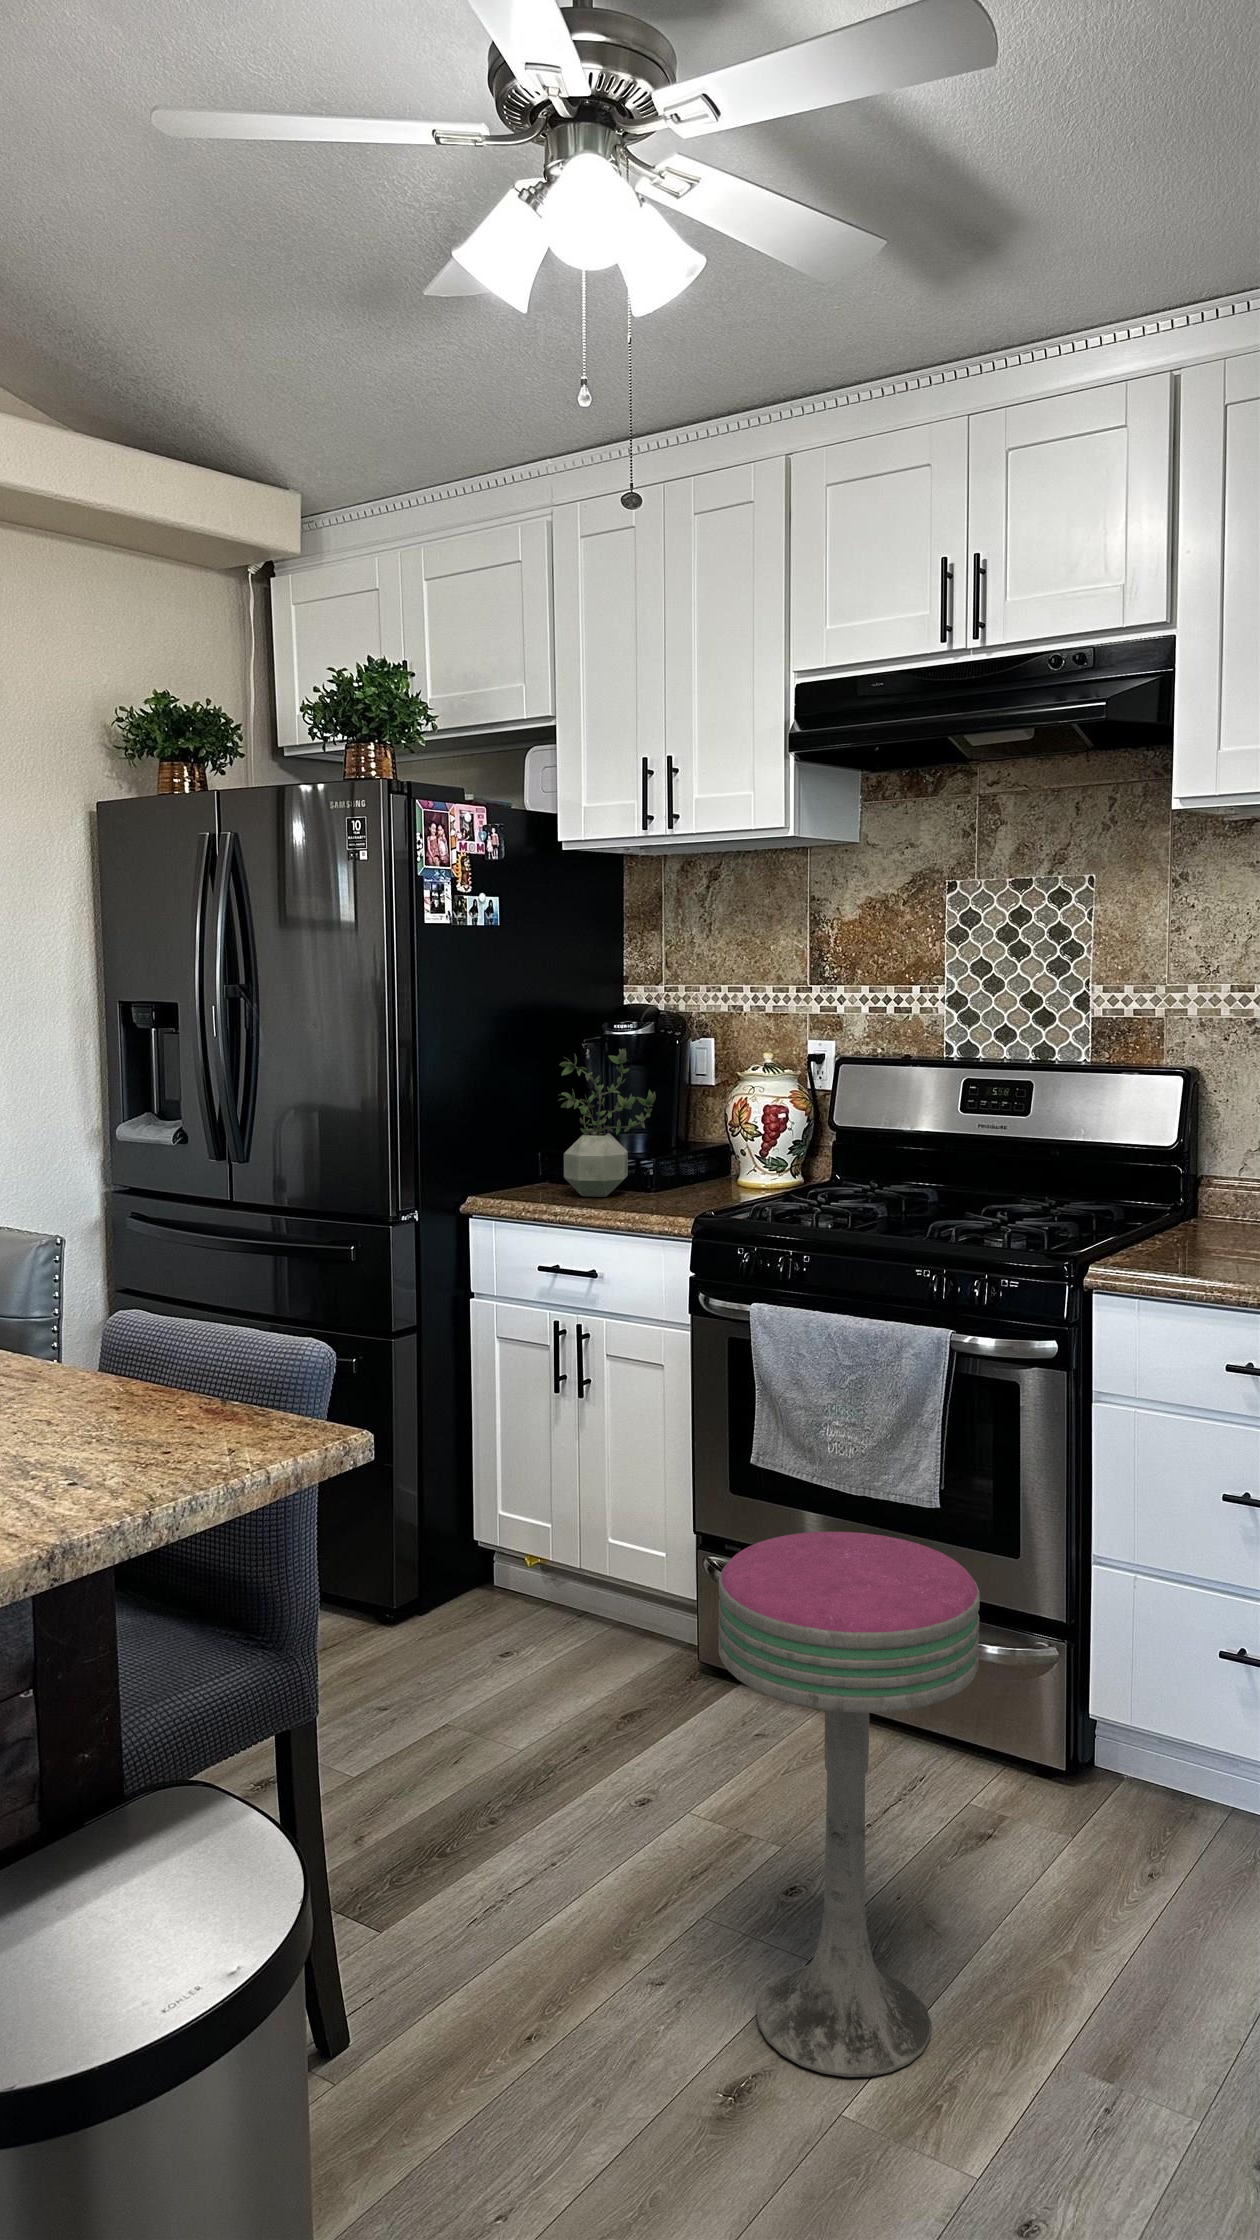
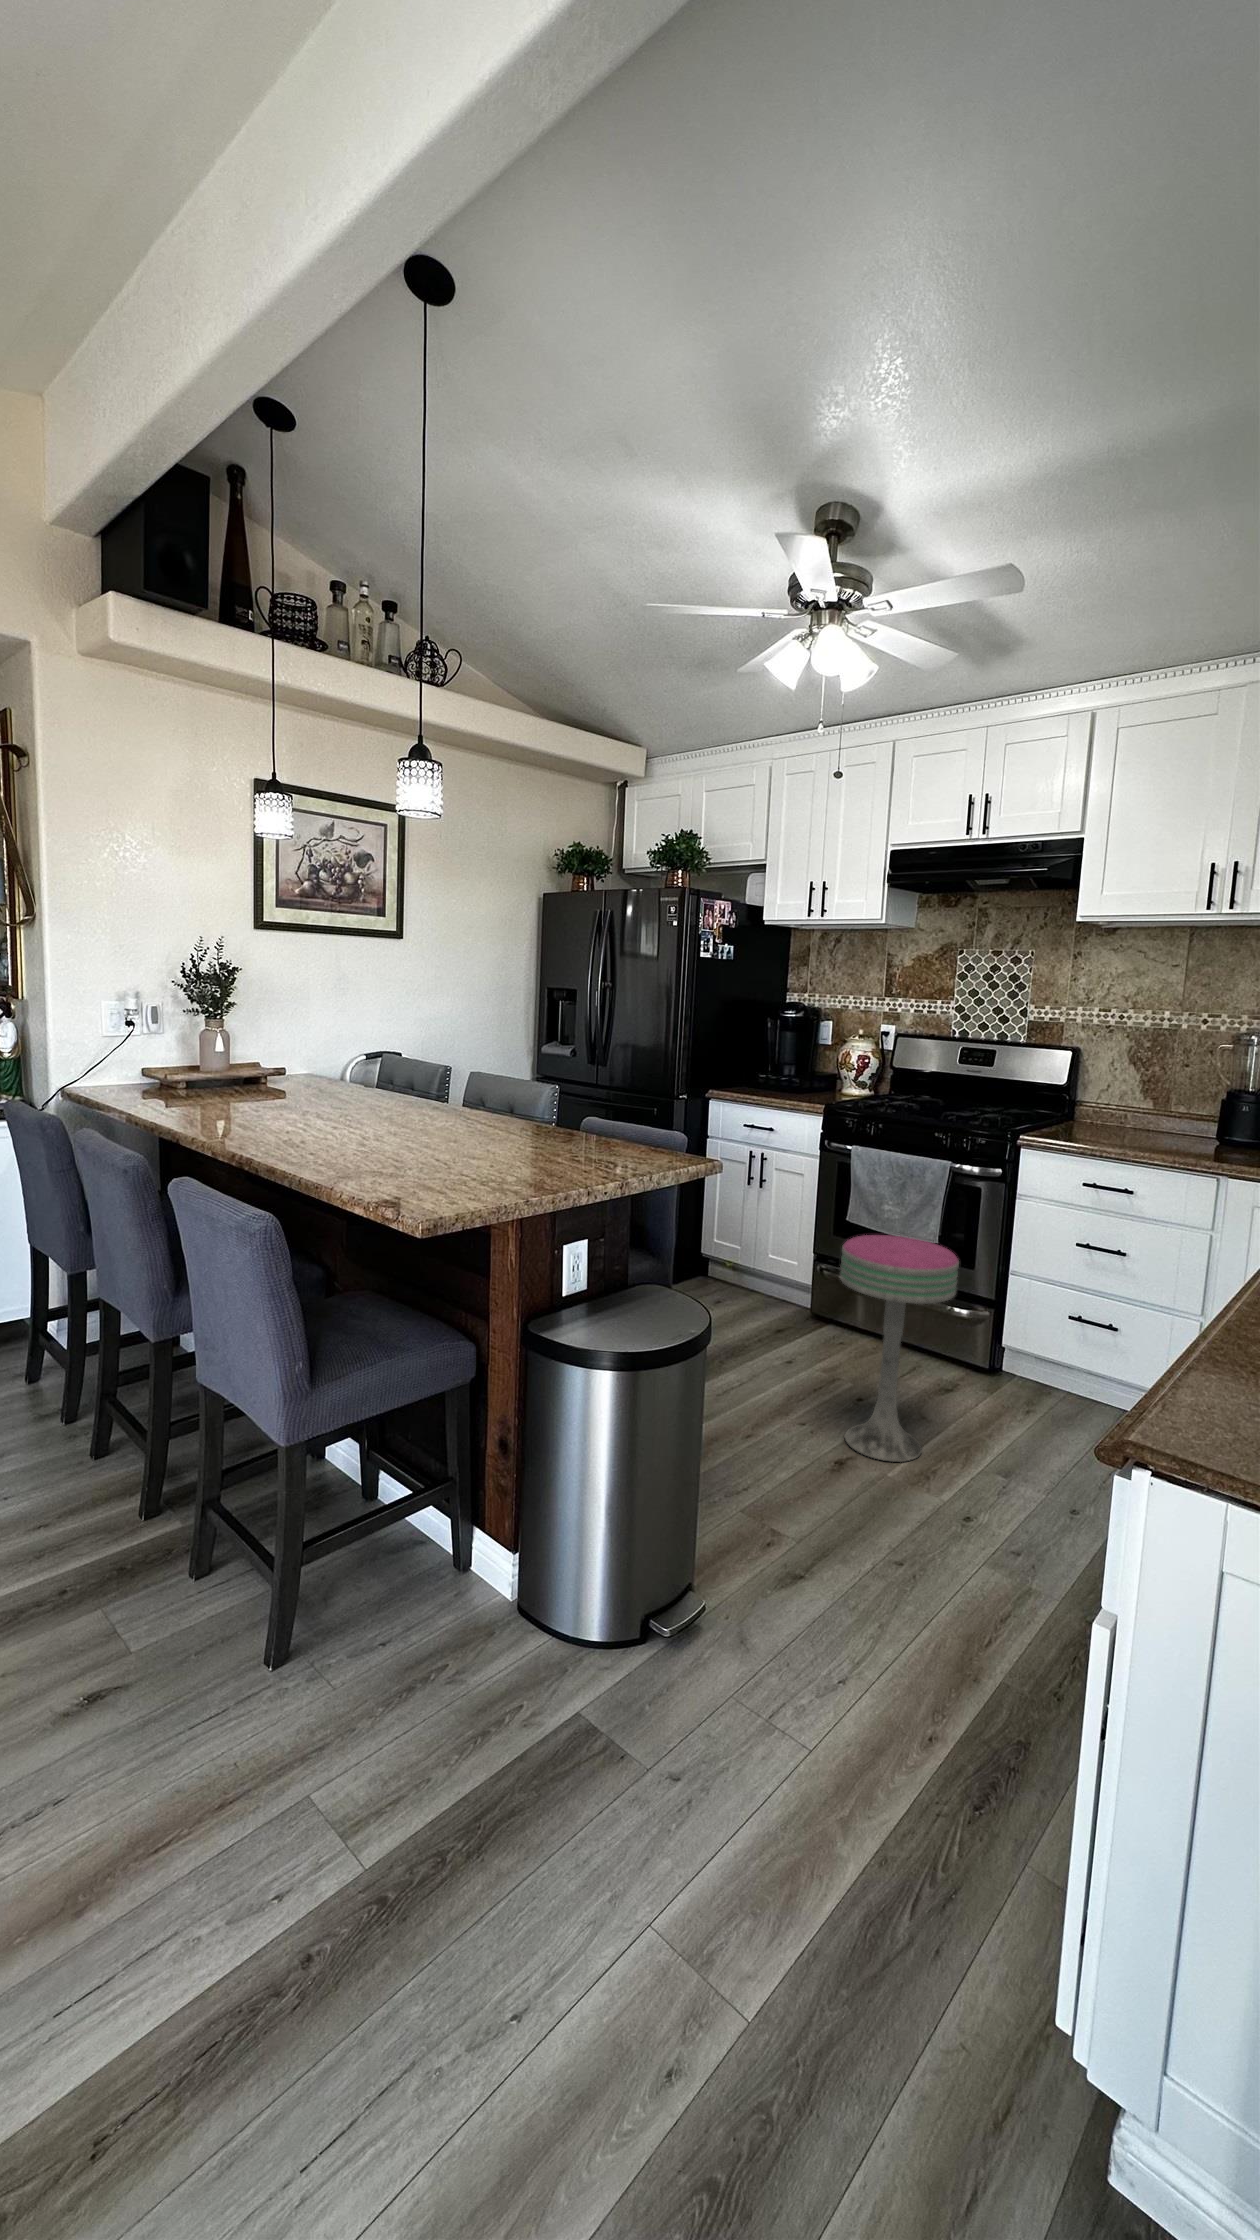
potted plant: present [559,1049,656,1197] -> none [758,1023,806,1093]

